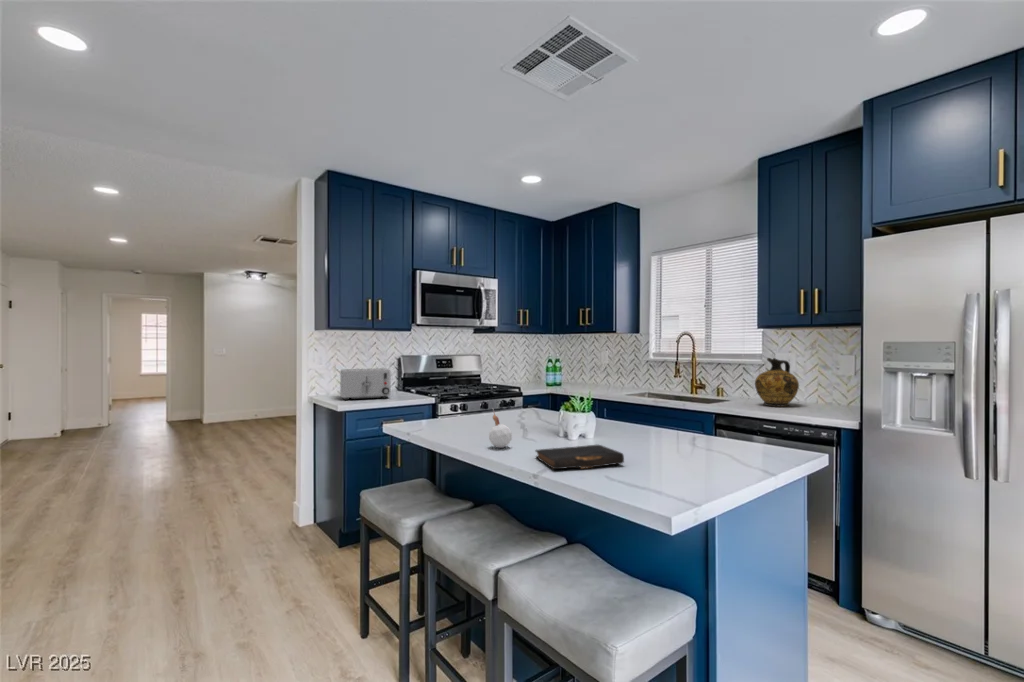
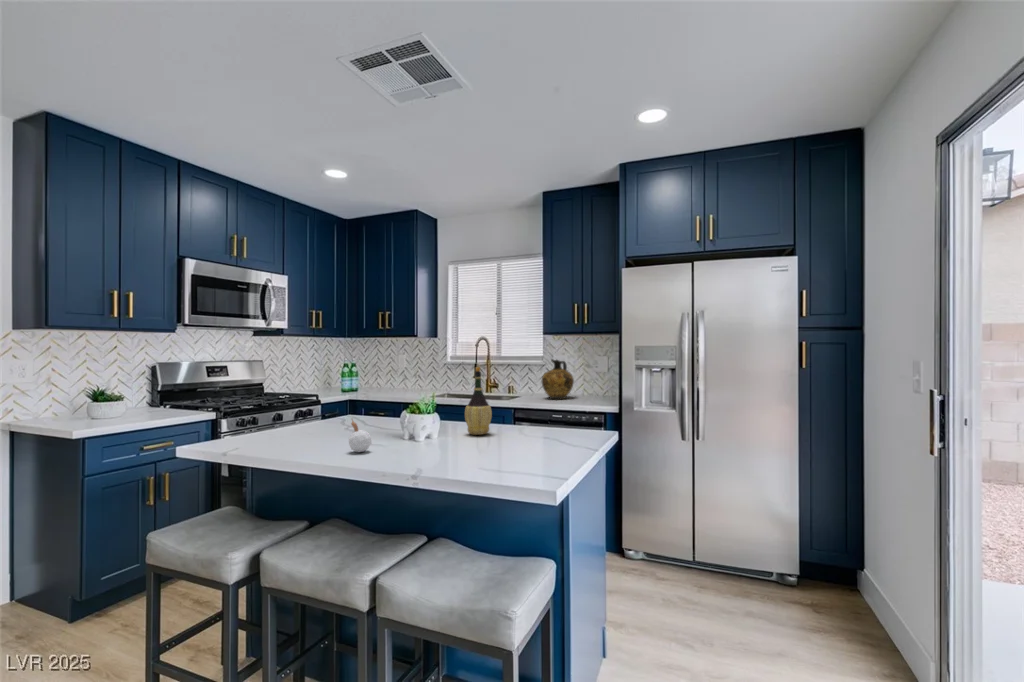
wine bottle: none [625,362,657,441] -> present [465,367,492,435]
toaster: present [340,368,391,400] -> none [89,380,166,421]
book: present [536,445,624,469] -> none [402,440,482,464]

